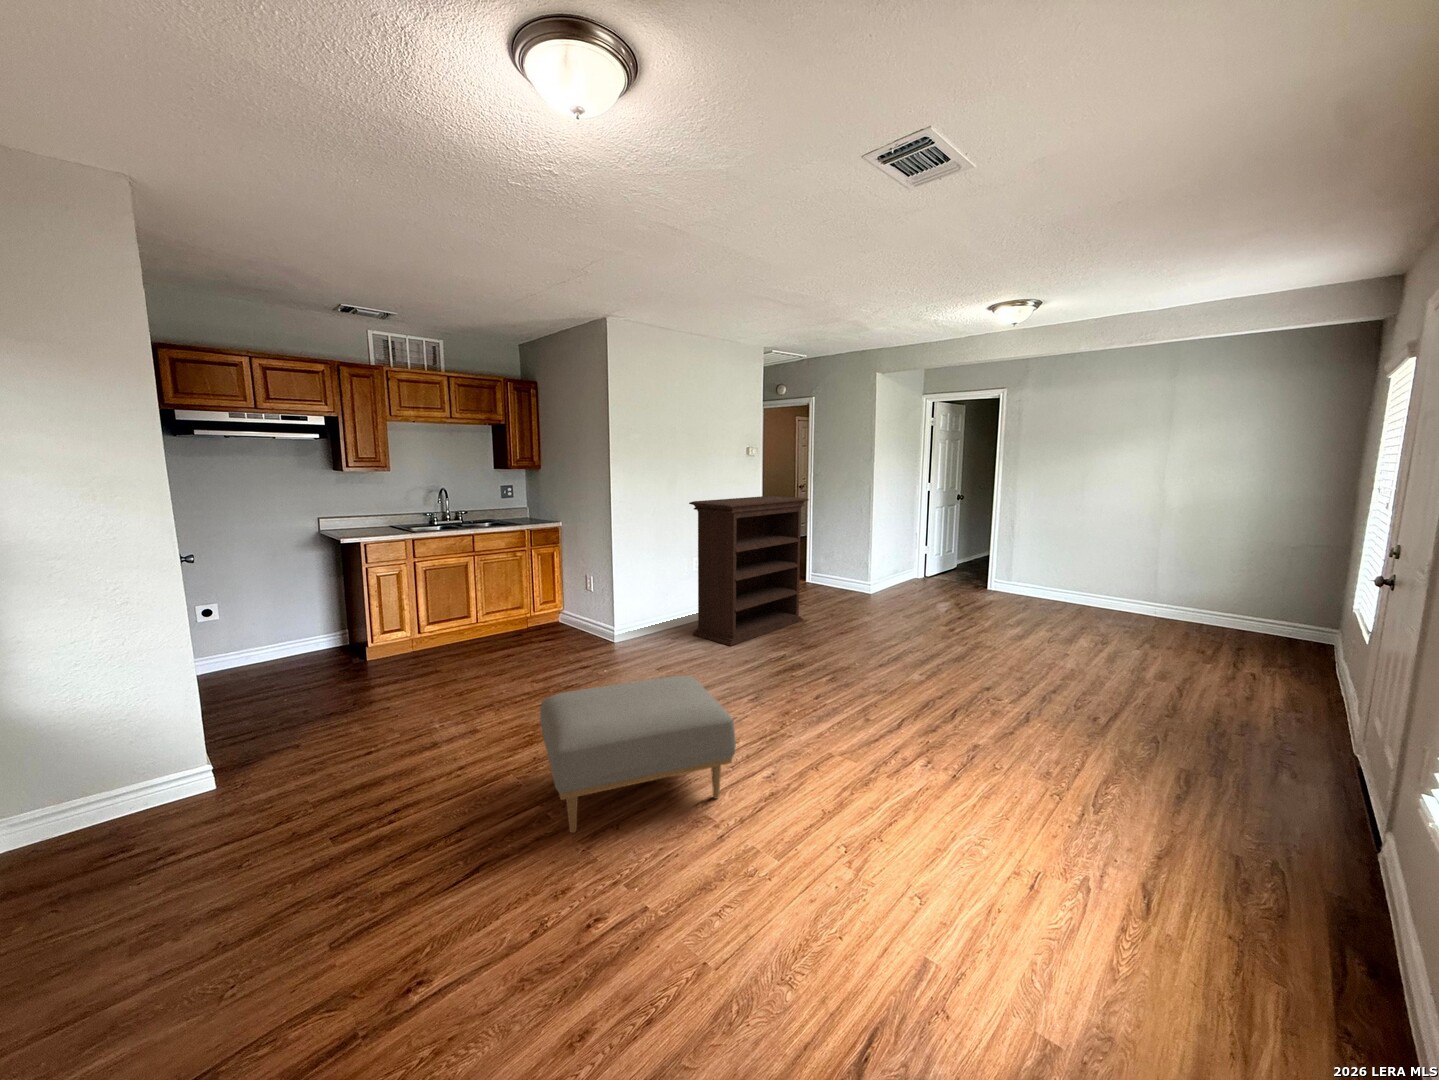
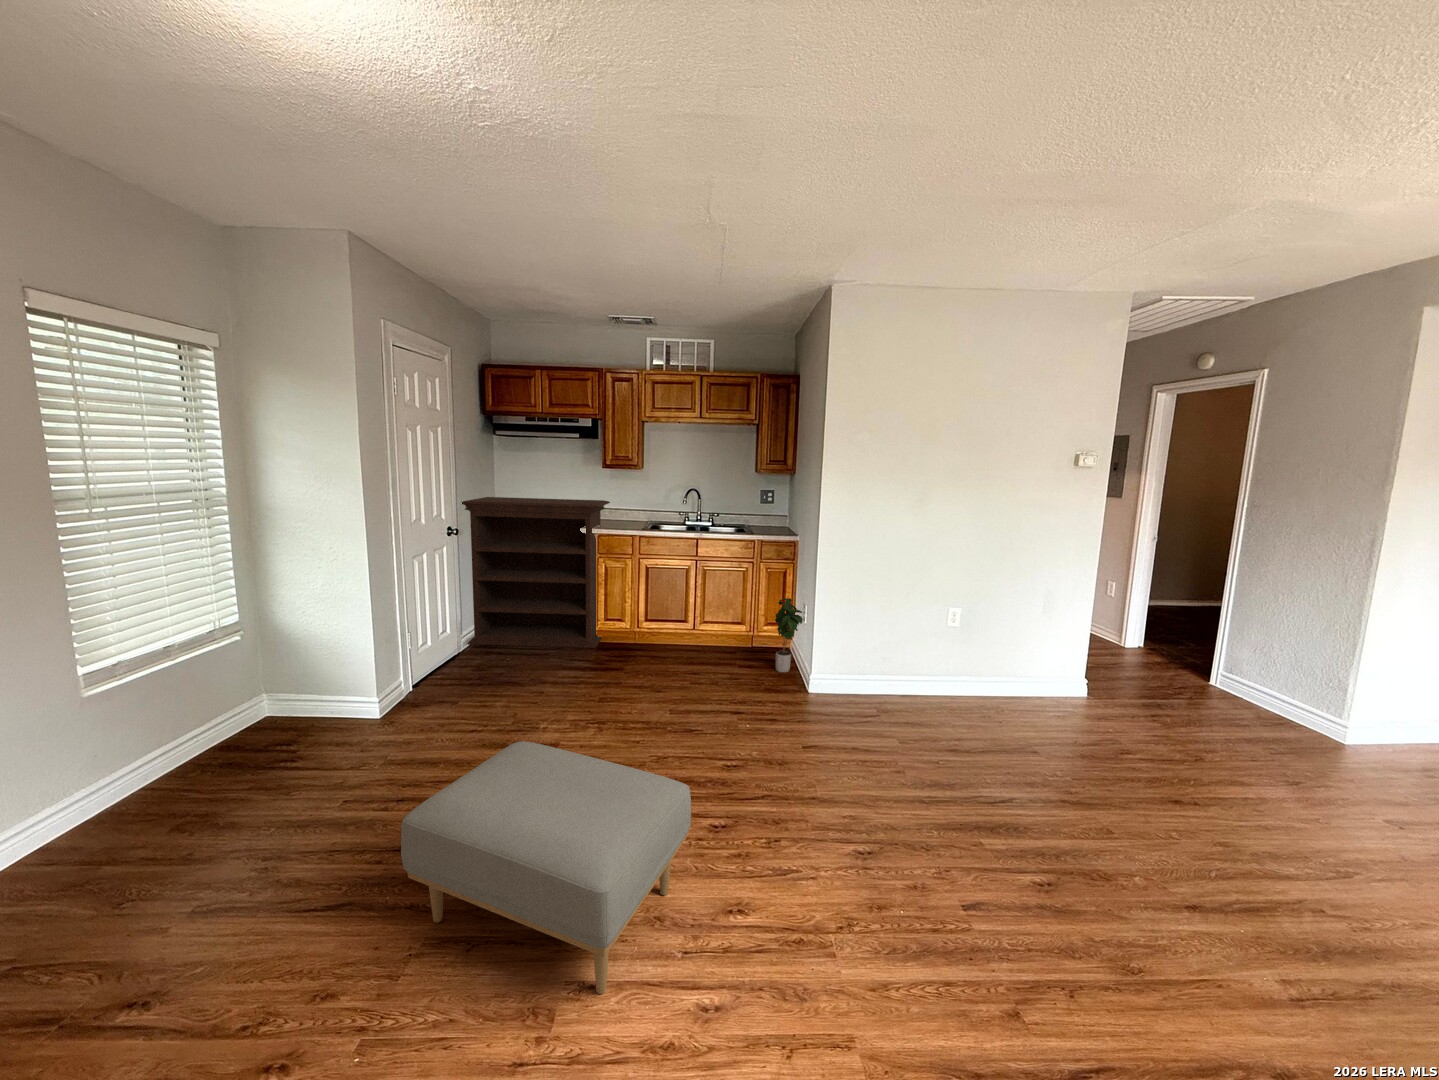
bookshelf: present [689,496,809,646] -> present [462,497,610,648]
potted plant: none [563,575,601,638] -> present [775,598,803,672]

